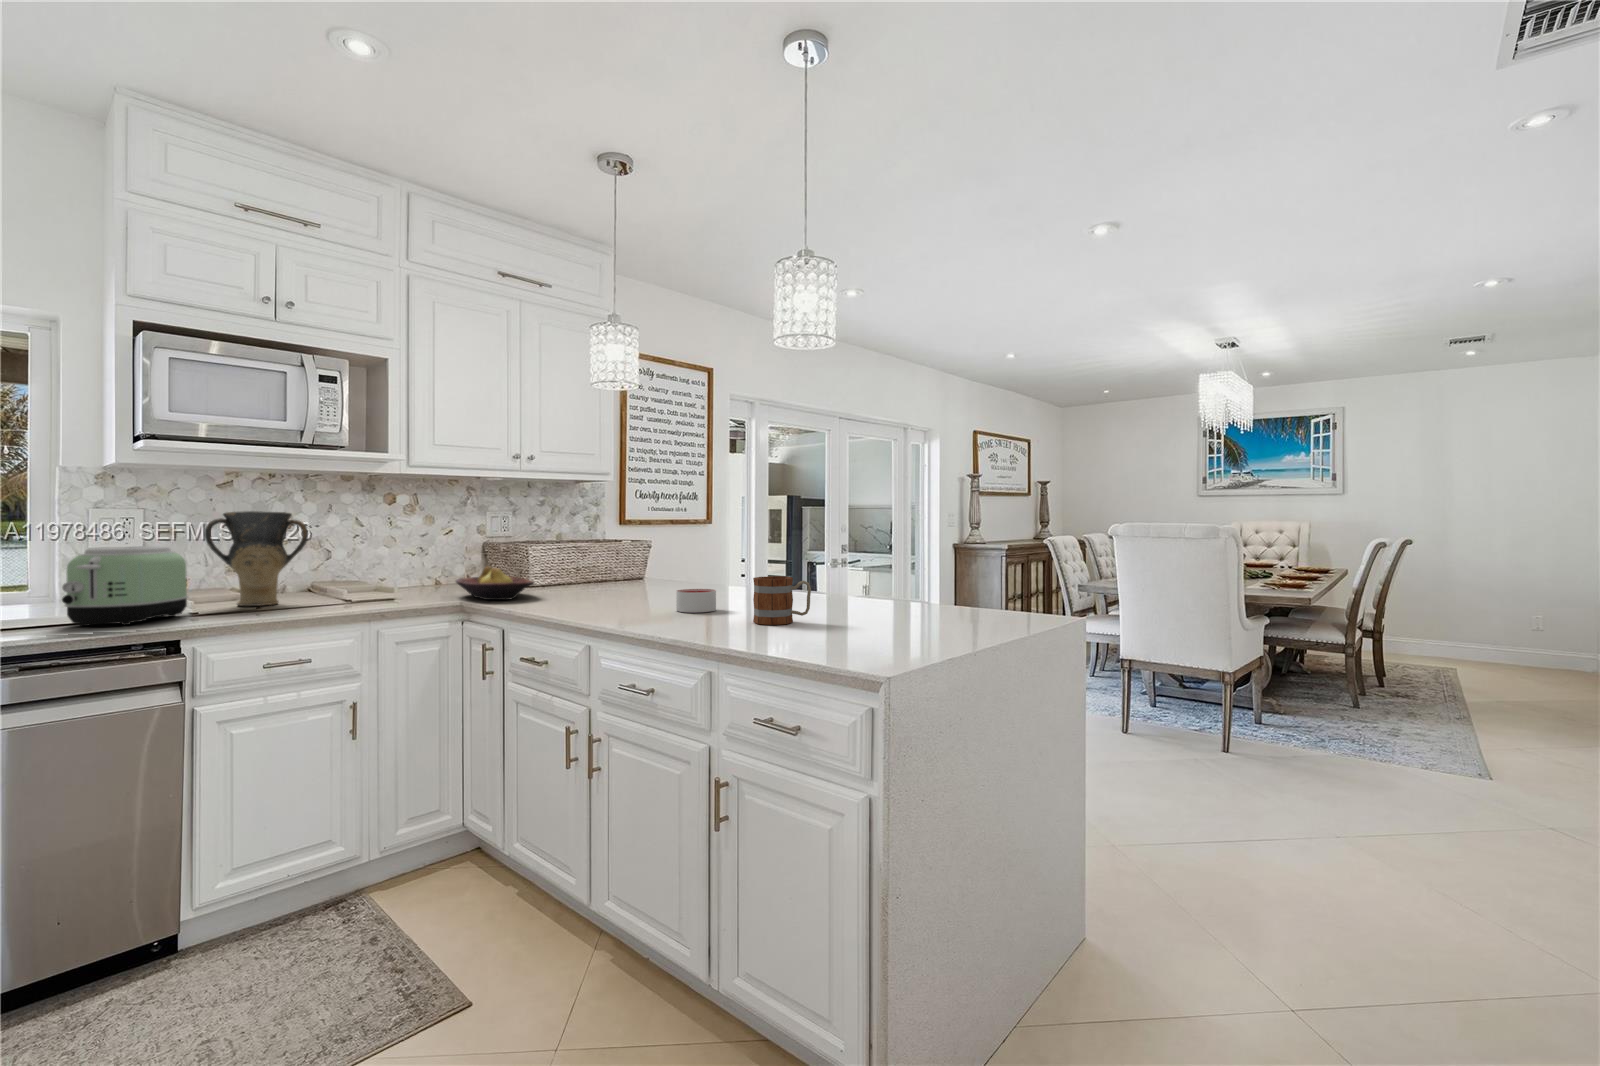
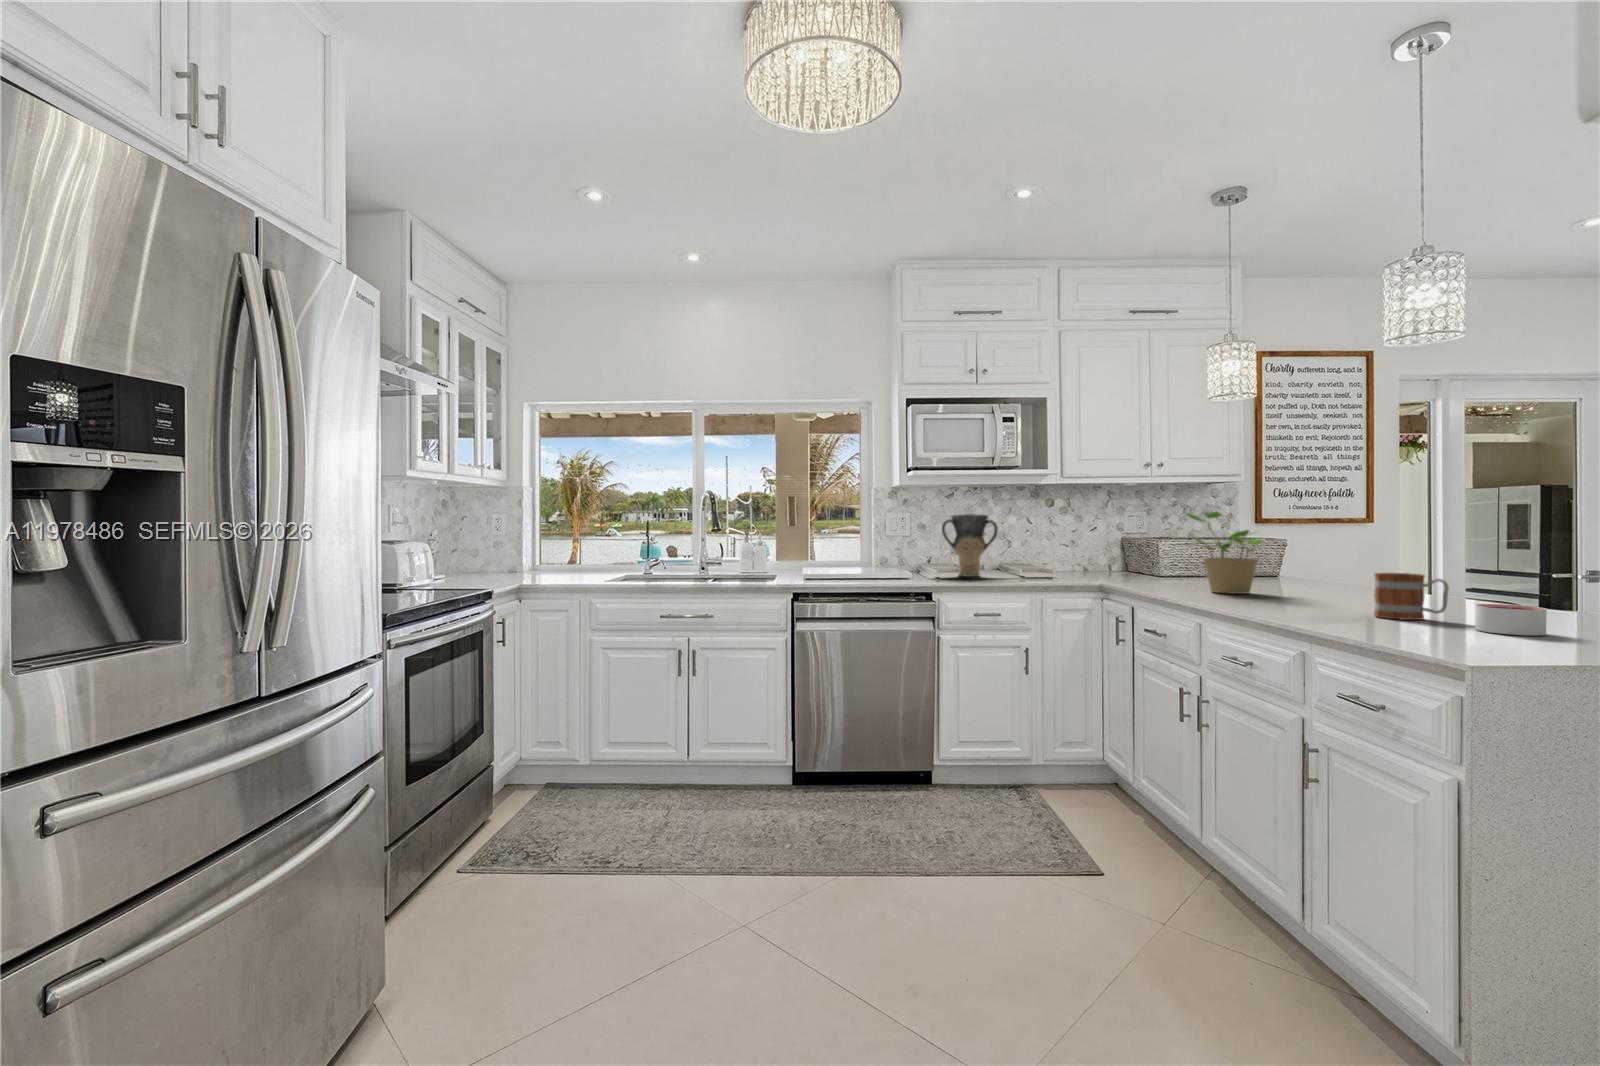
potted plant: none [562,512,644,606] -> present [1186,512,1262,594]
toaster: present [62,546,188,626] -> none [883,536,936,582]
fruit bowl: present [456,566,534,600] -> none [1096,556,1161,584]
candle: present [676,589,716,613] -> present [1476,604,1547,636]

